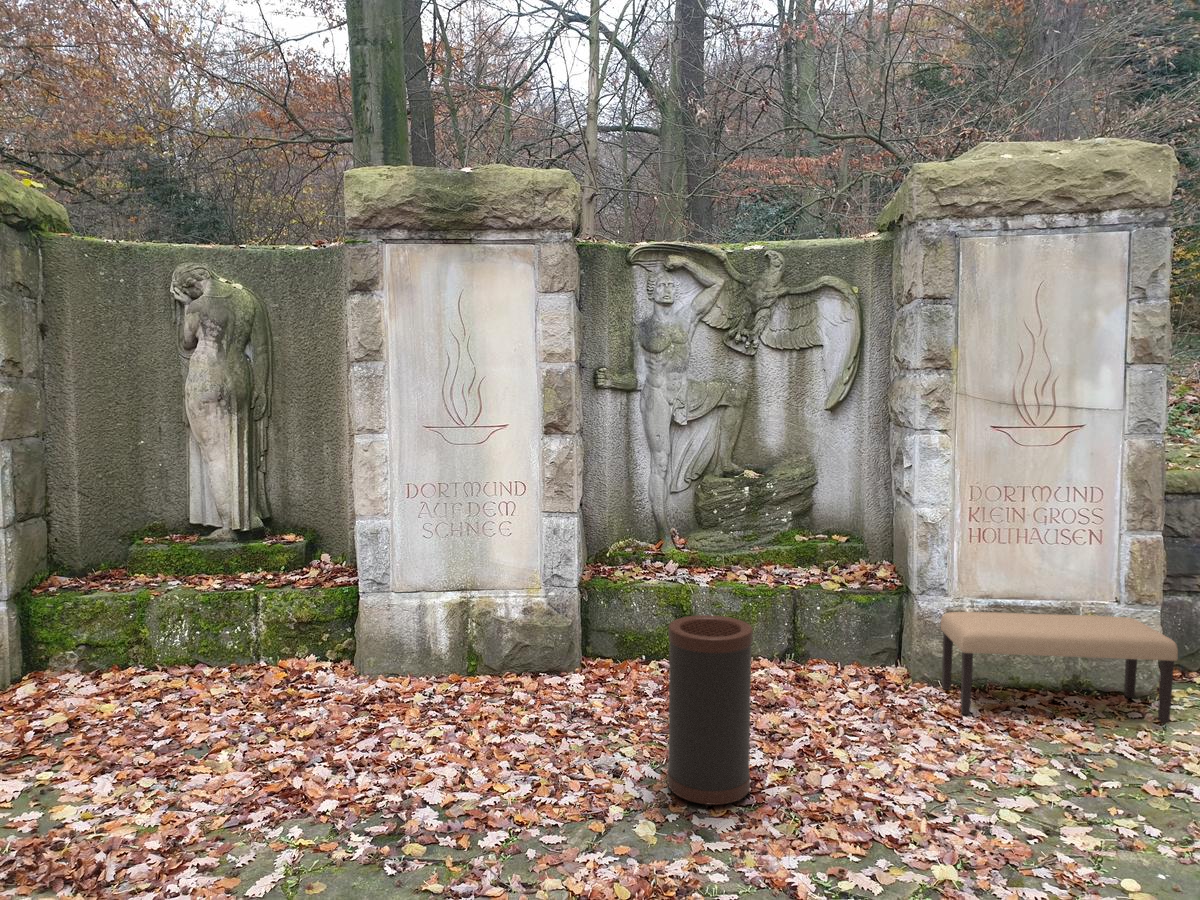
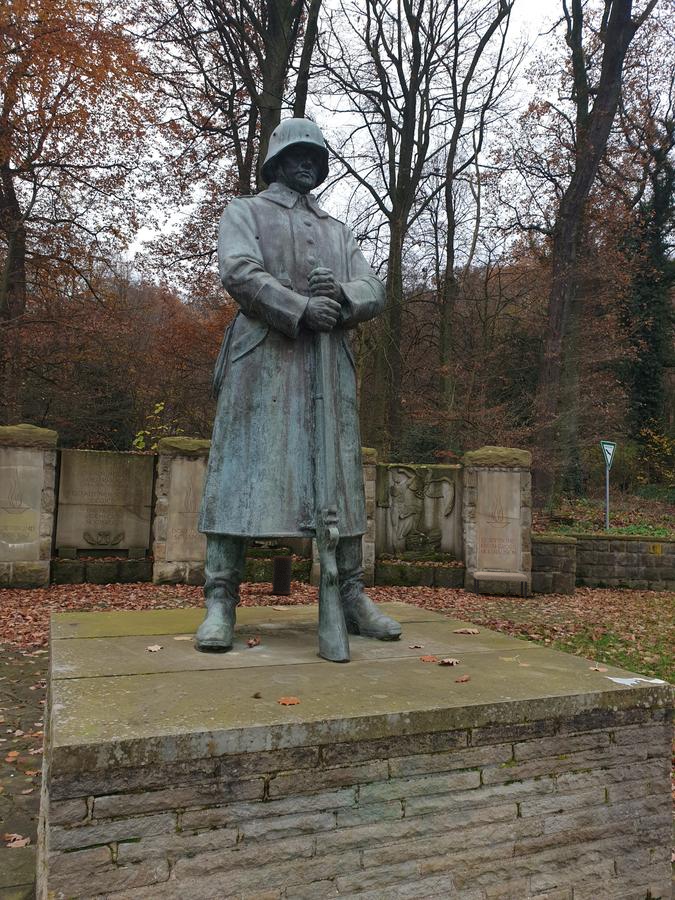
trash can: present [667,615,753,805] -> present [272,556,292,595]

